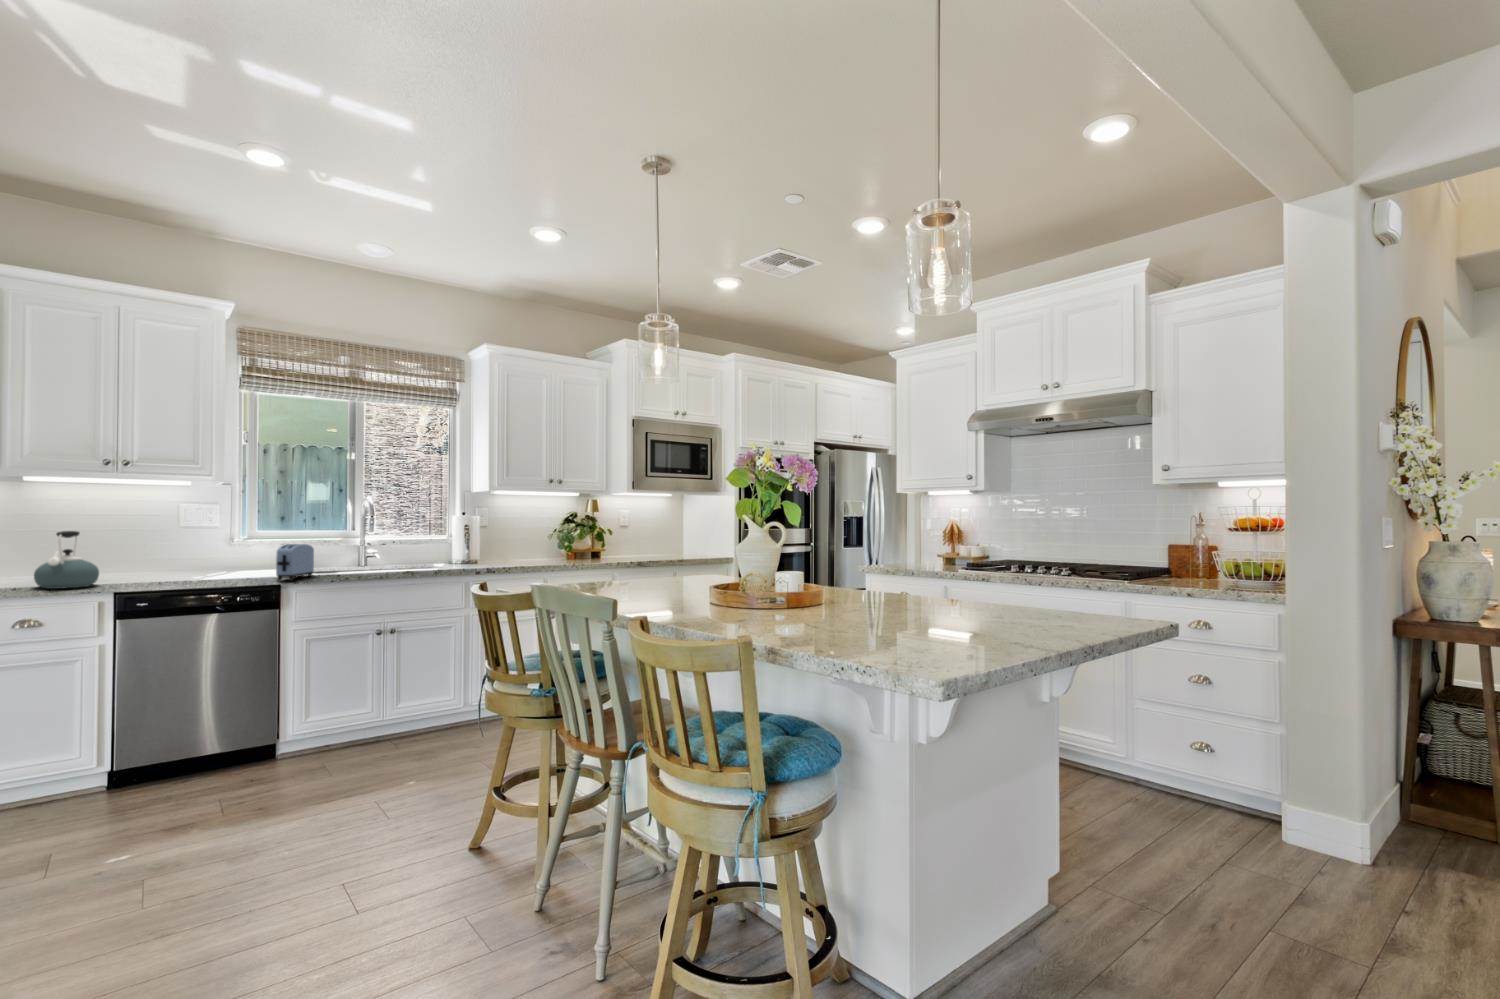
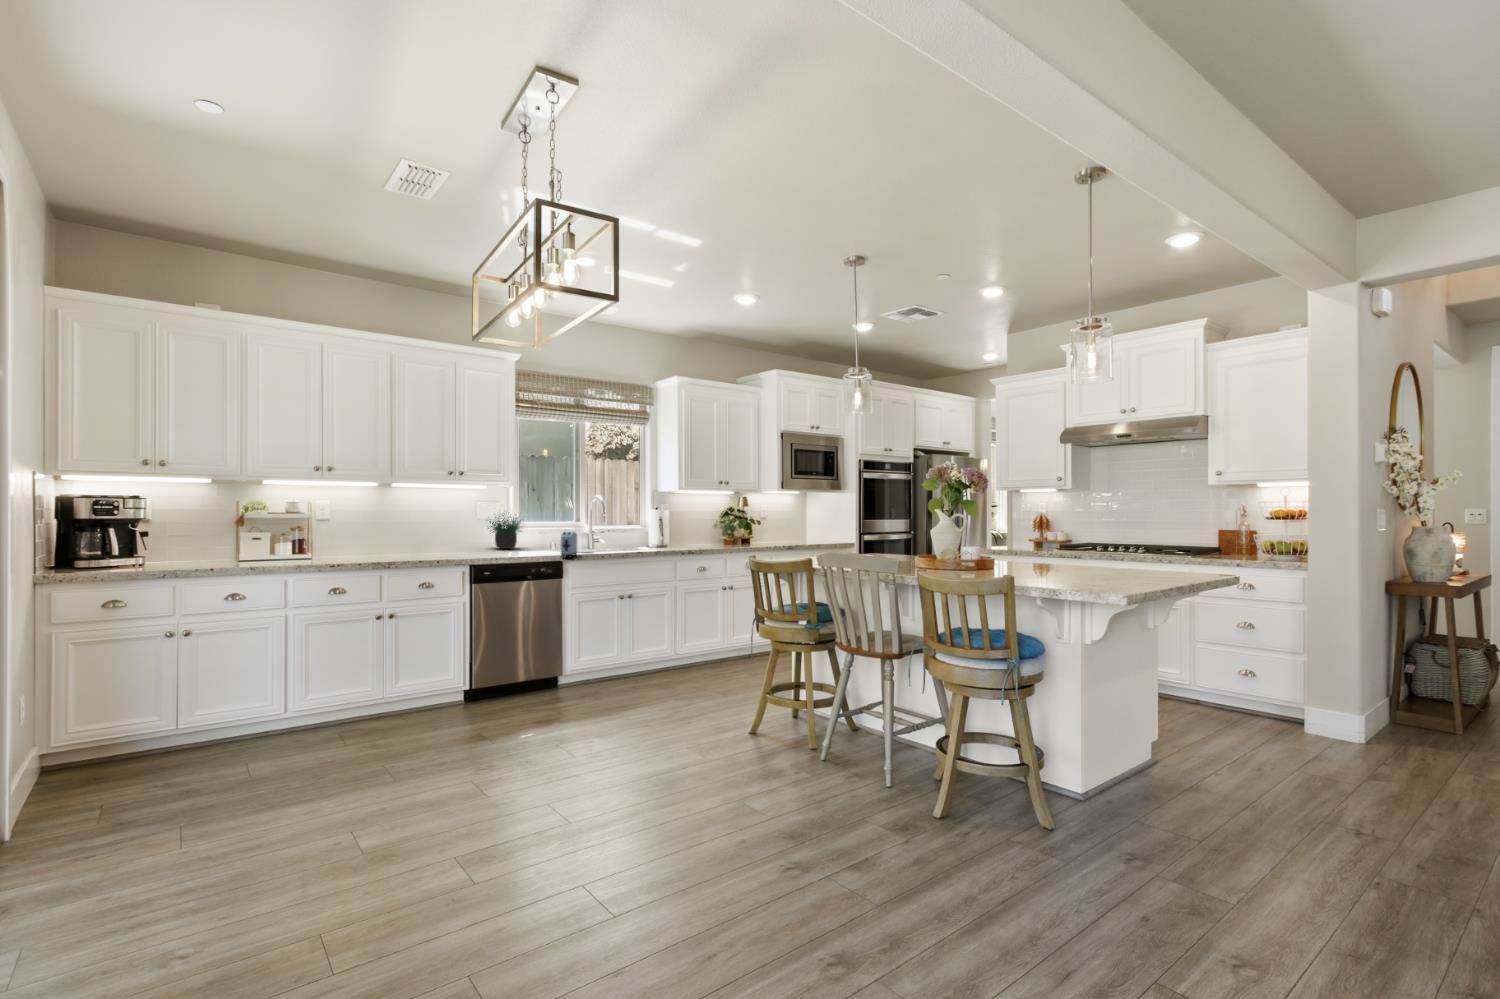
potted plant: none [190,502,266,567] -> present [489,515,522,549]
kettle: present [34,531,99,589] -> none [420,522,457,562]

